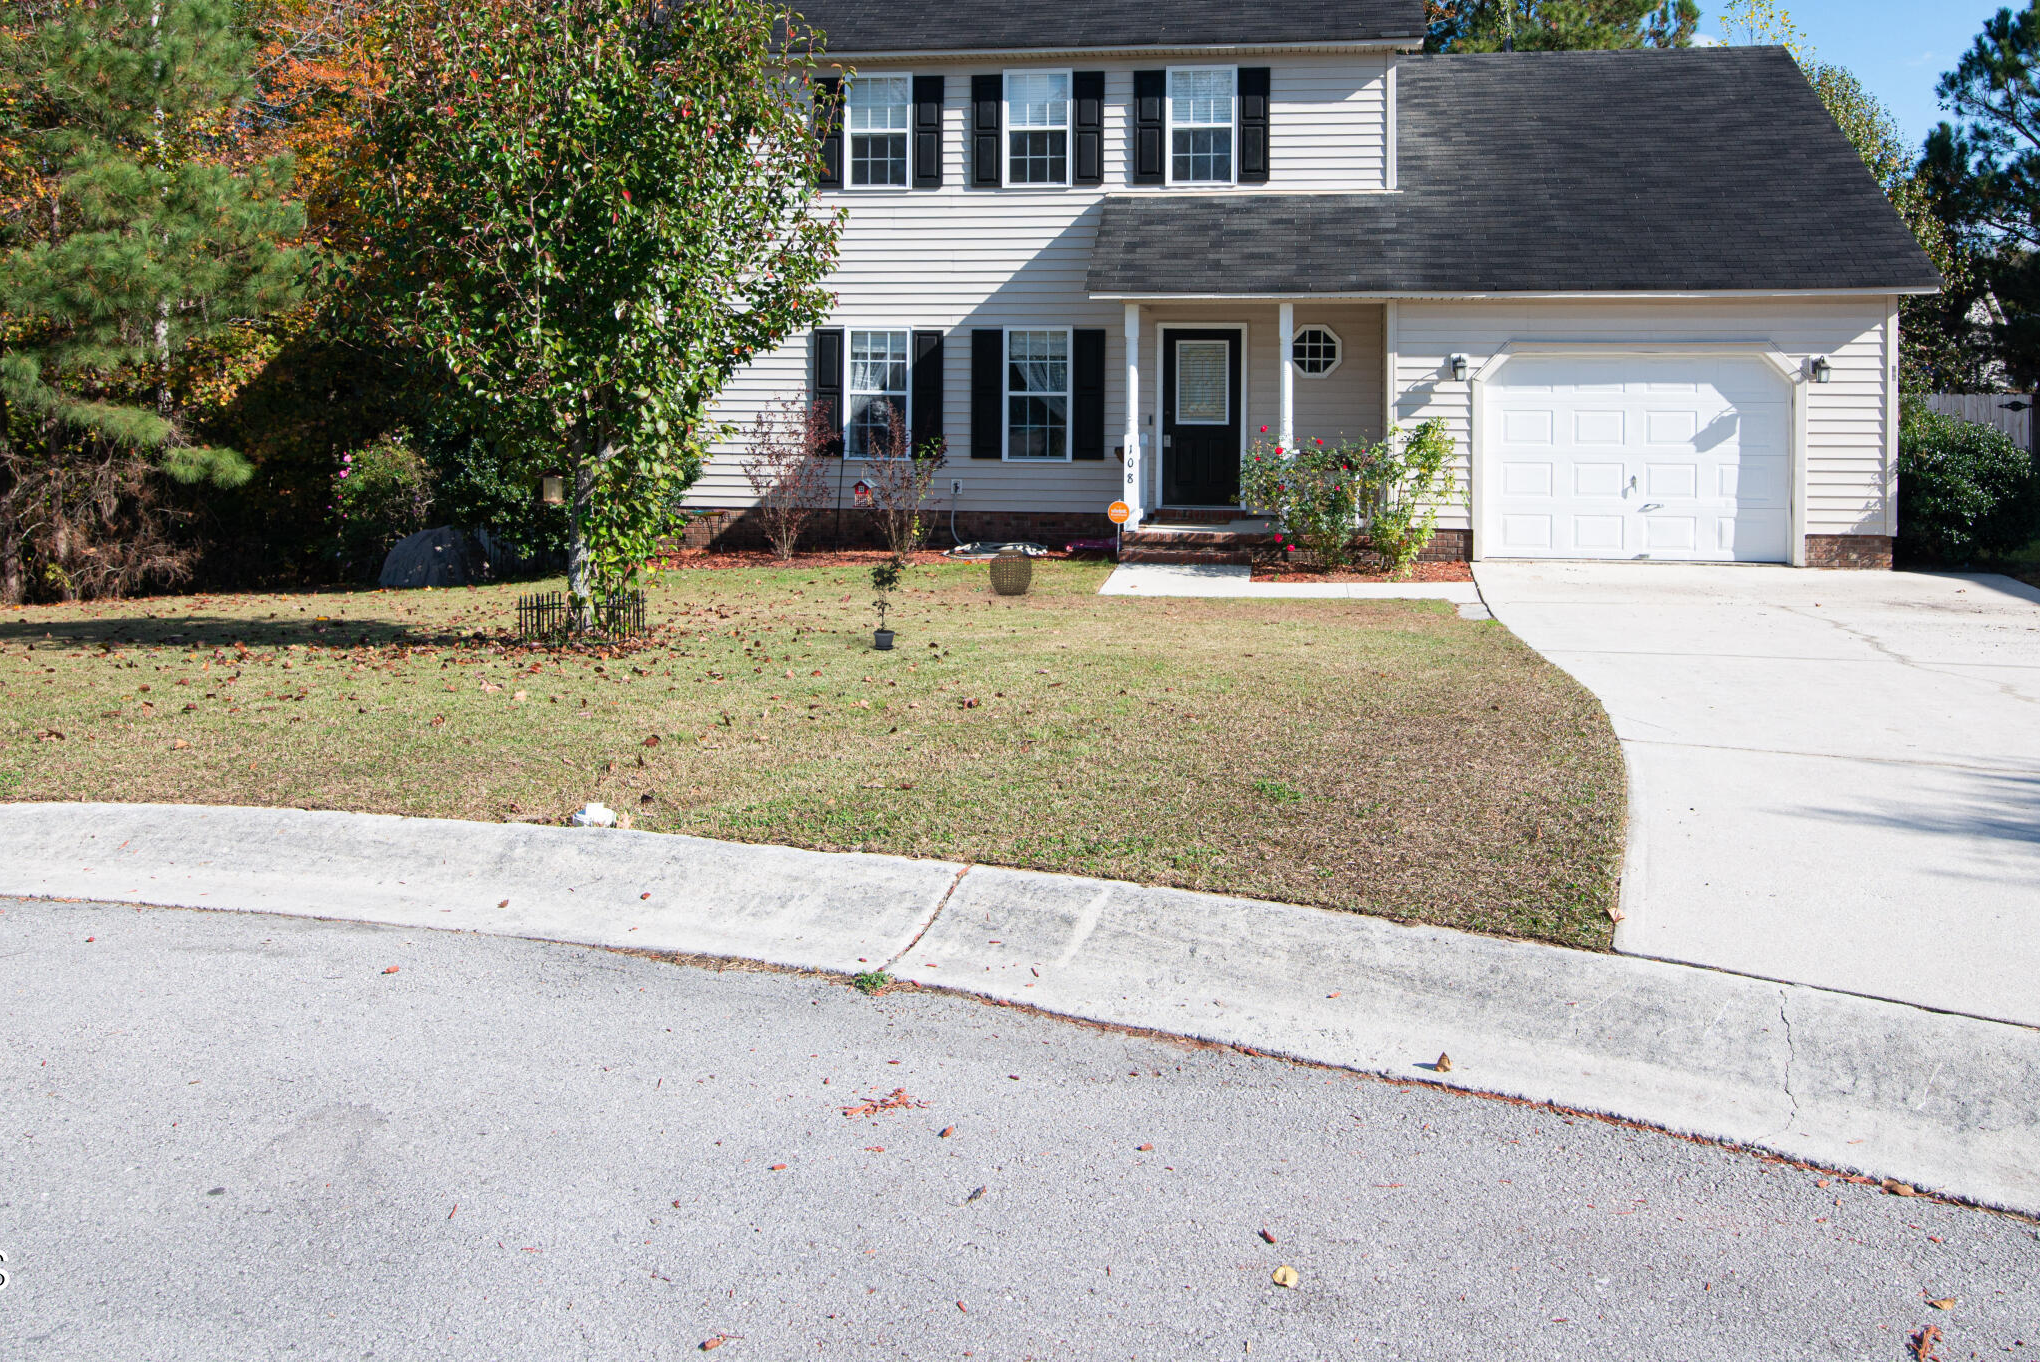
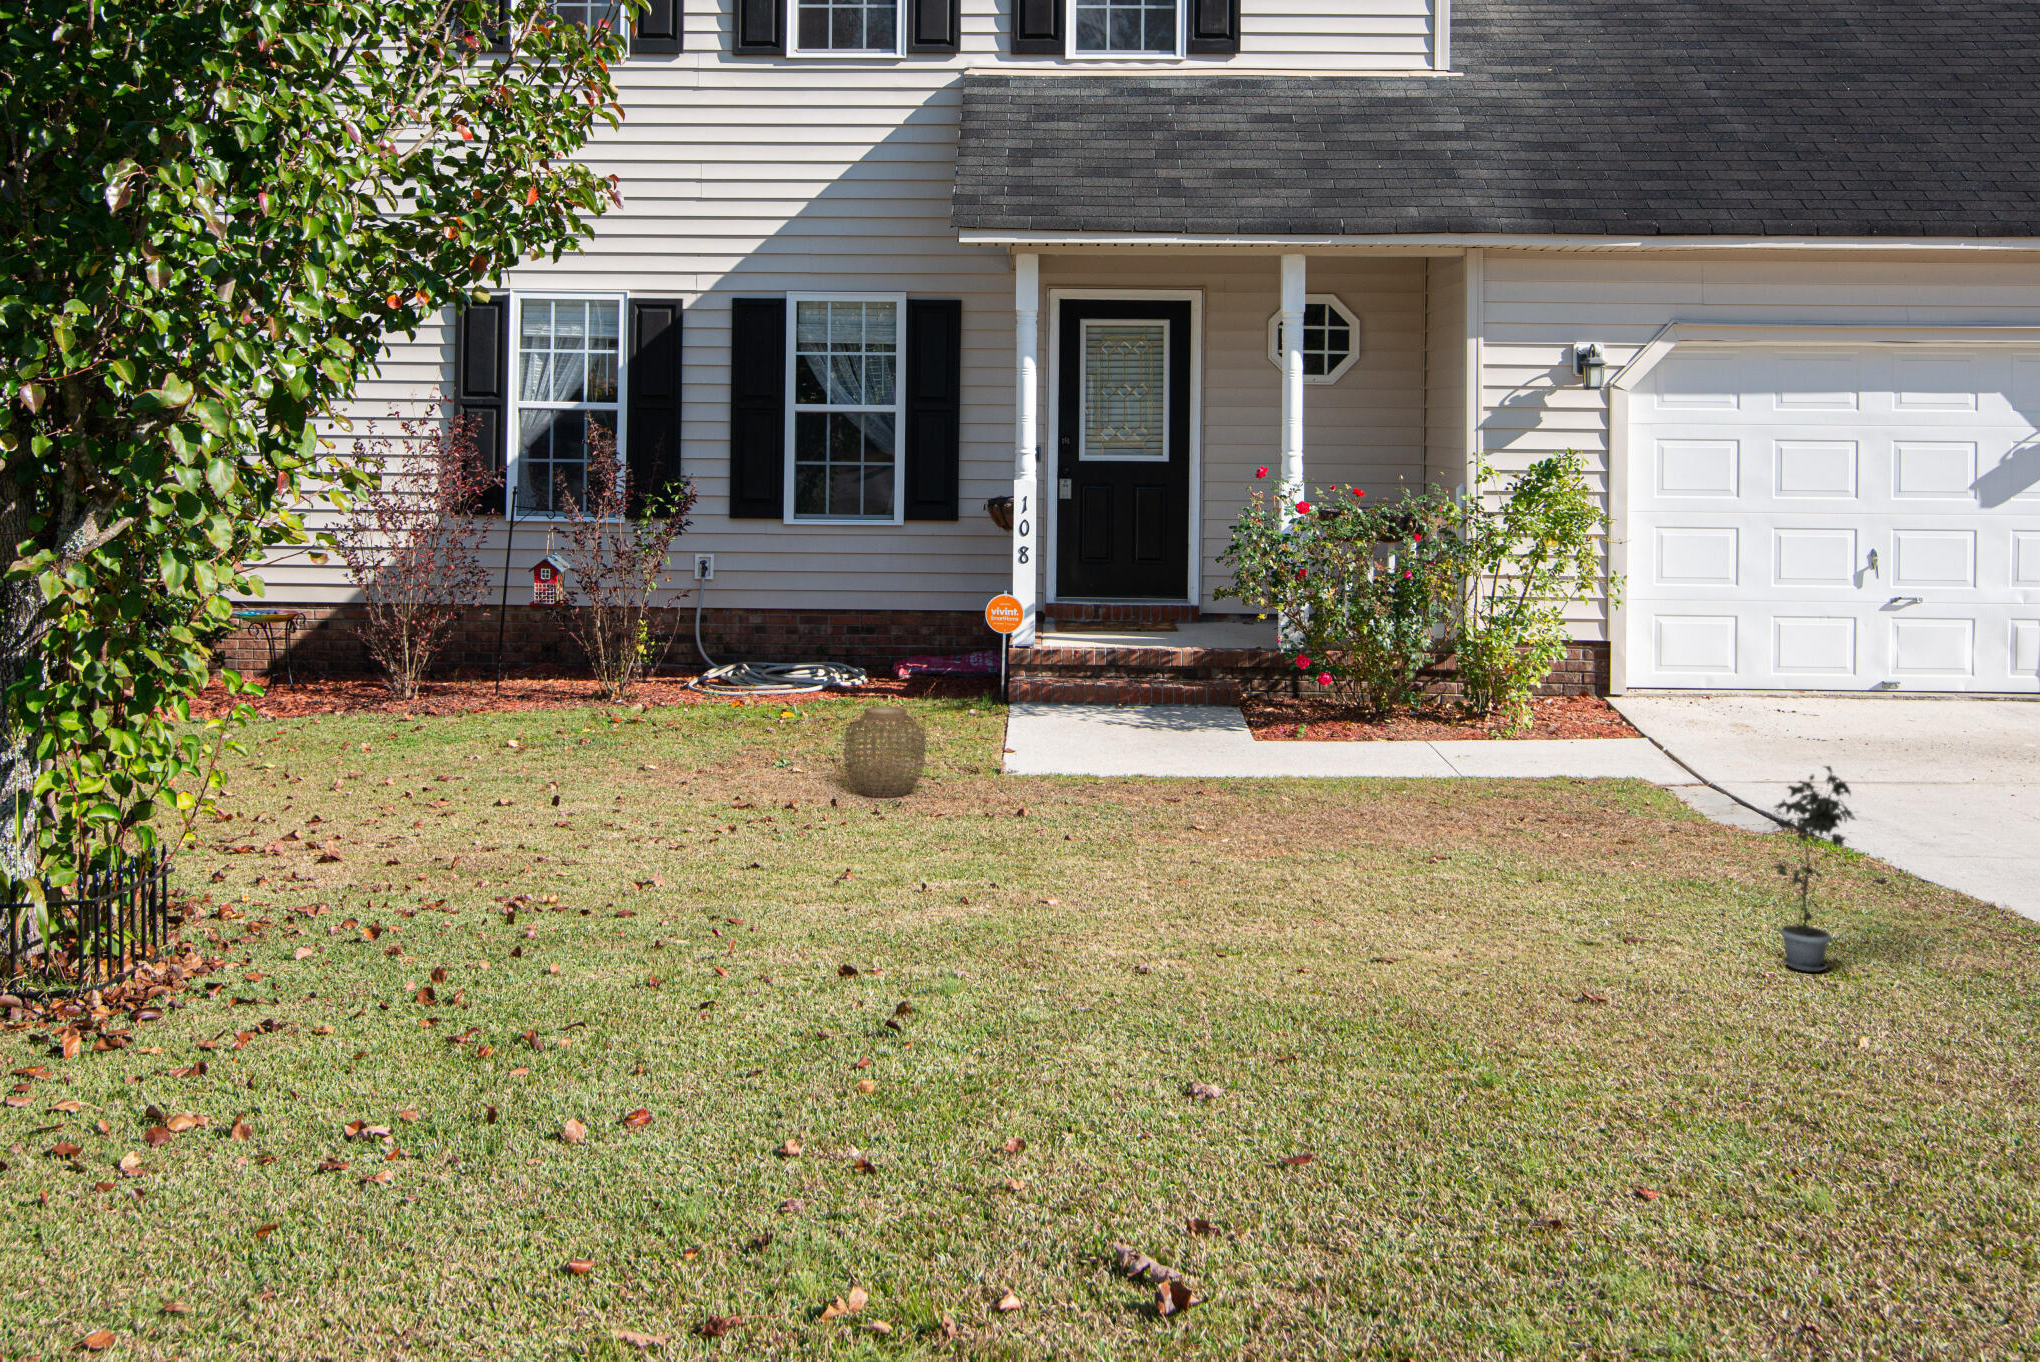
potted plant: present [868,556,906,650] -> present [1773,766,1855,972]

